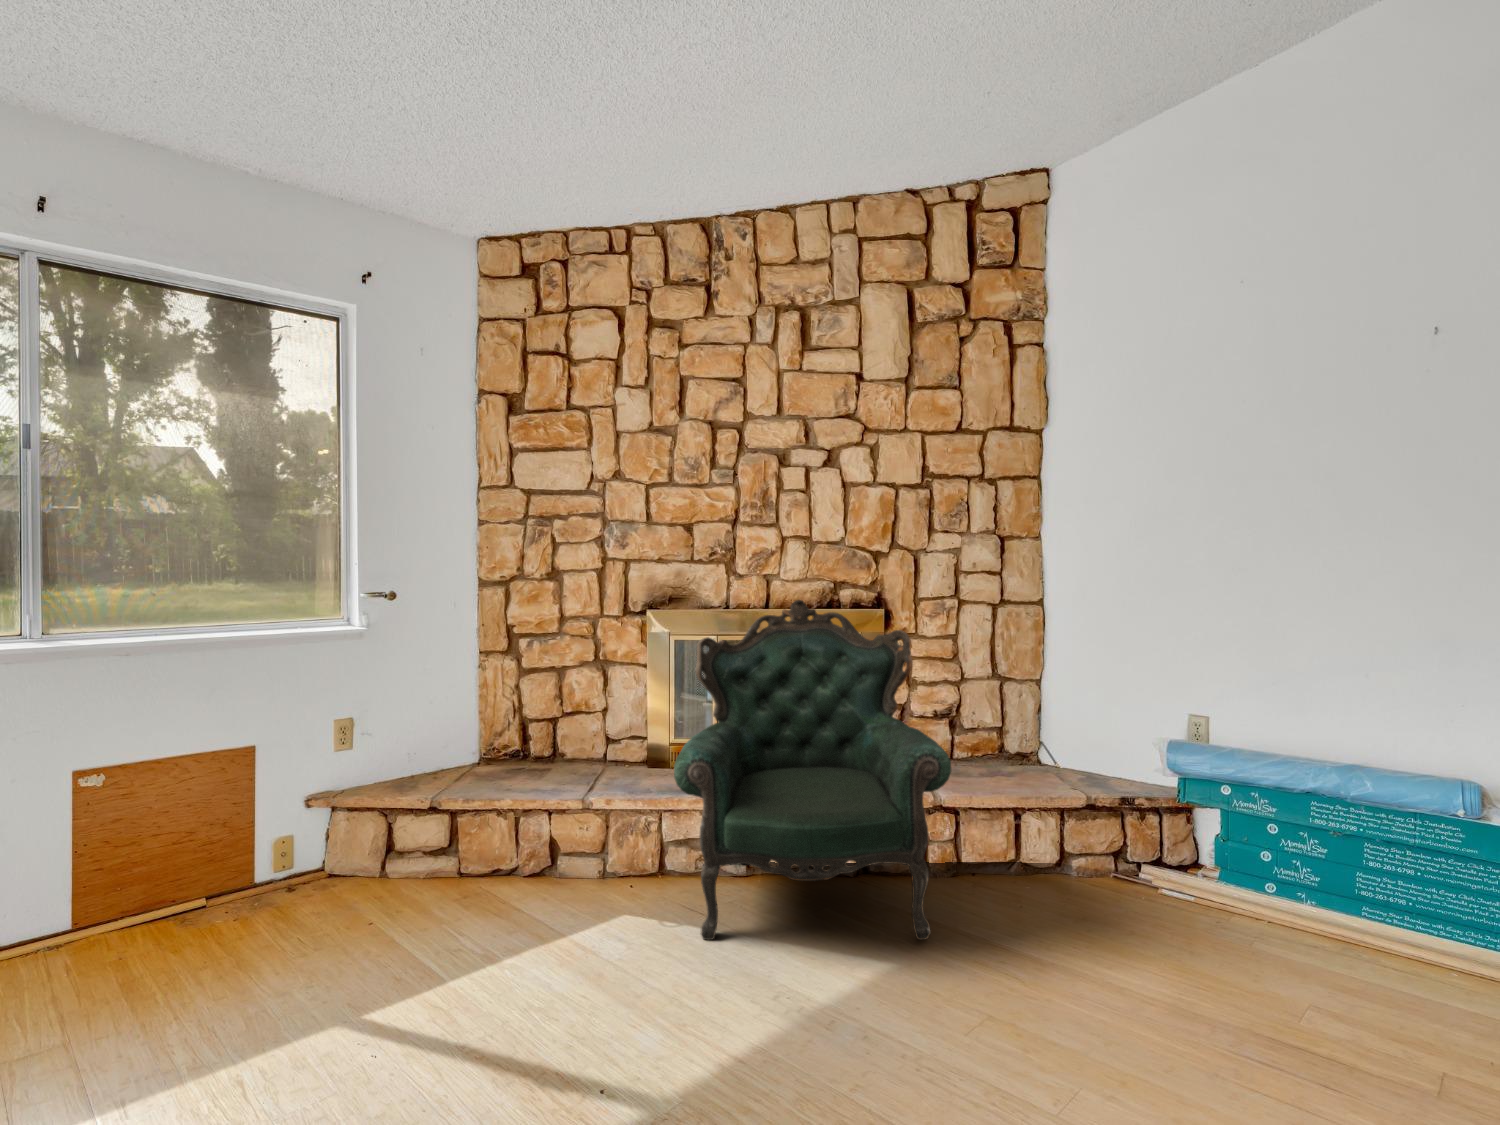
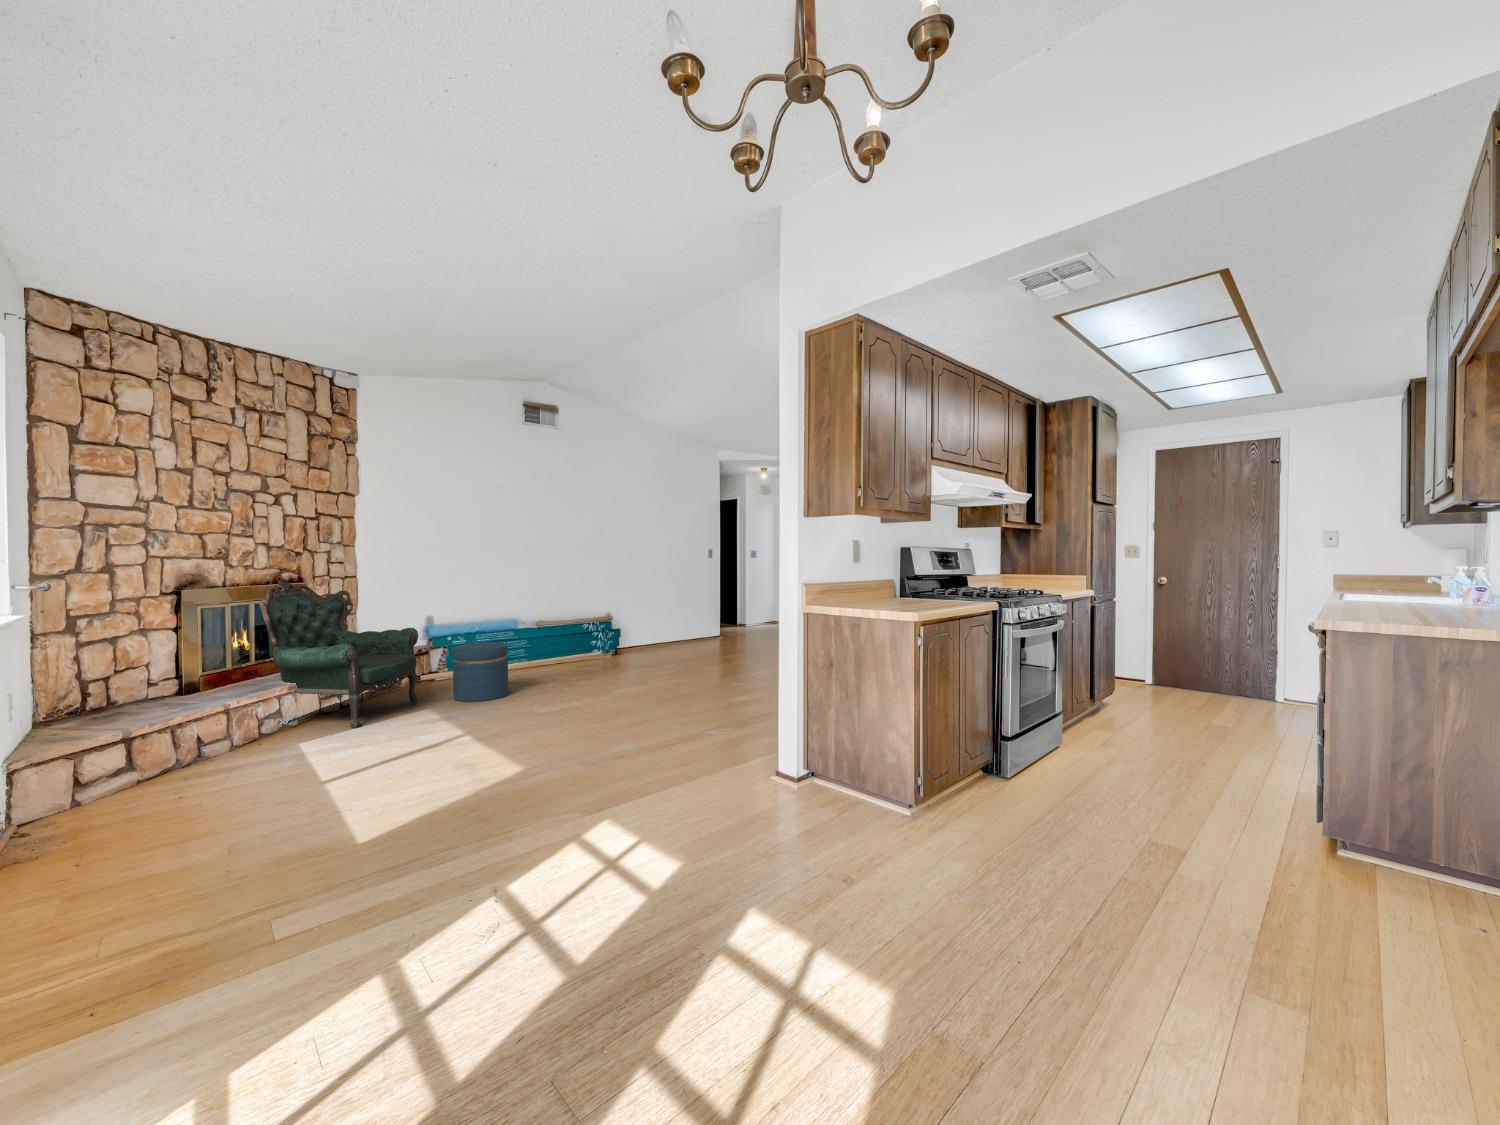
ottoman: none [980,830,1164,1077] -> present [453,642,508,702]

